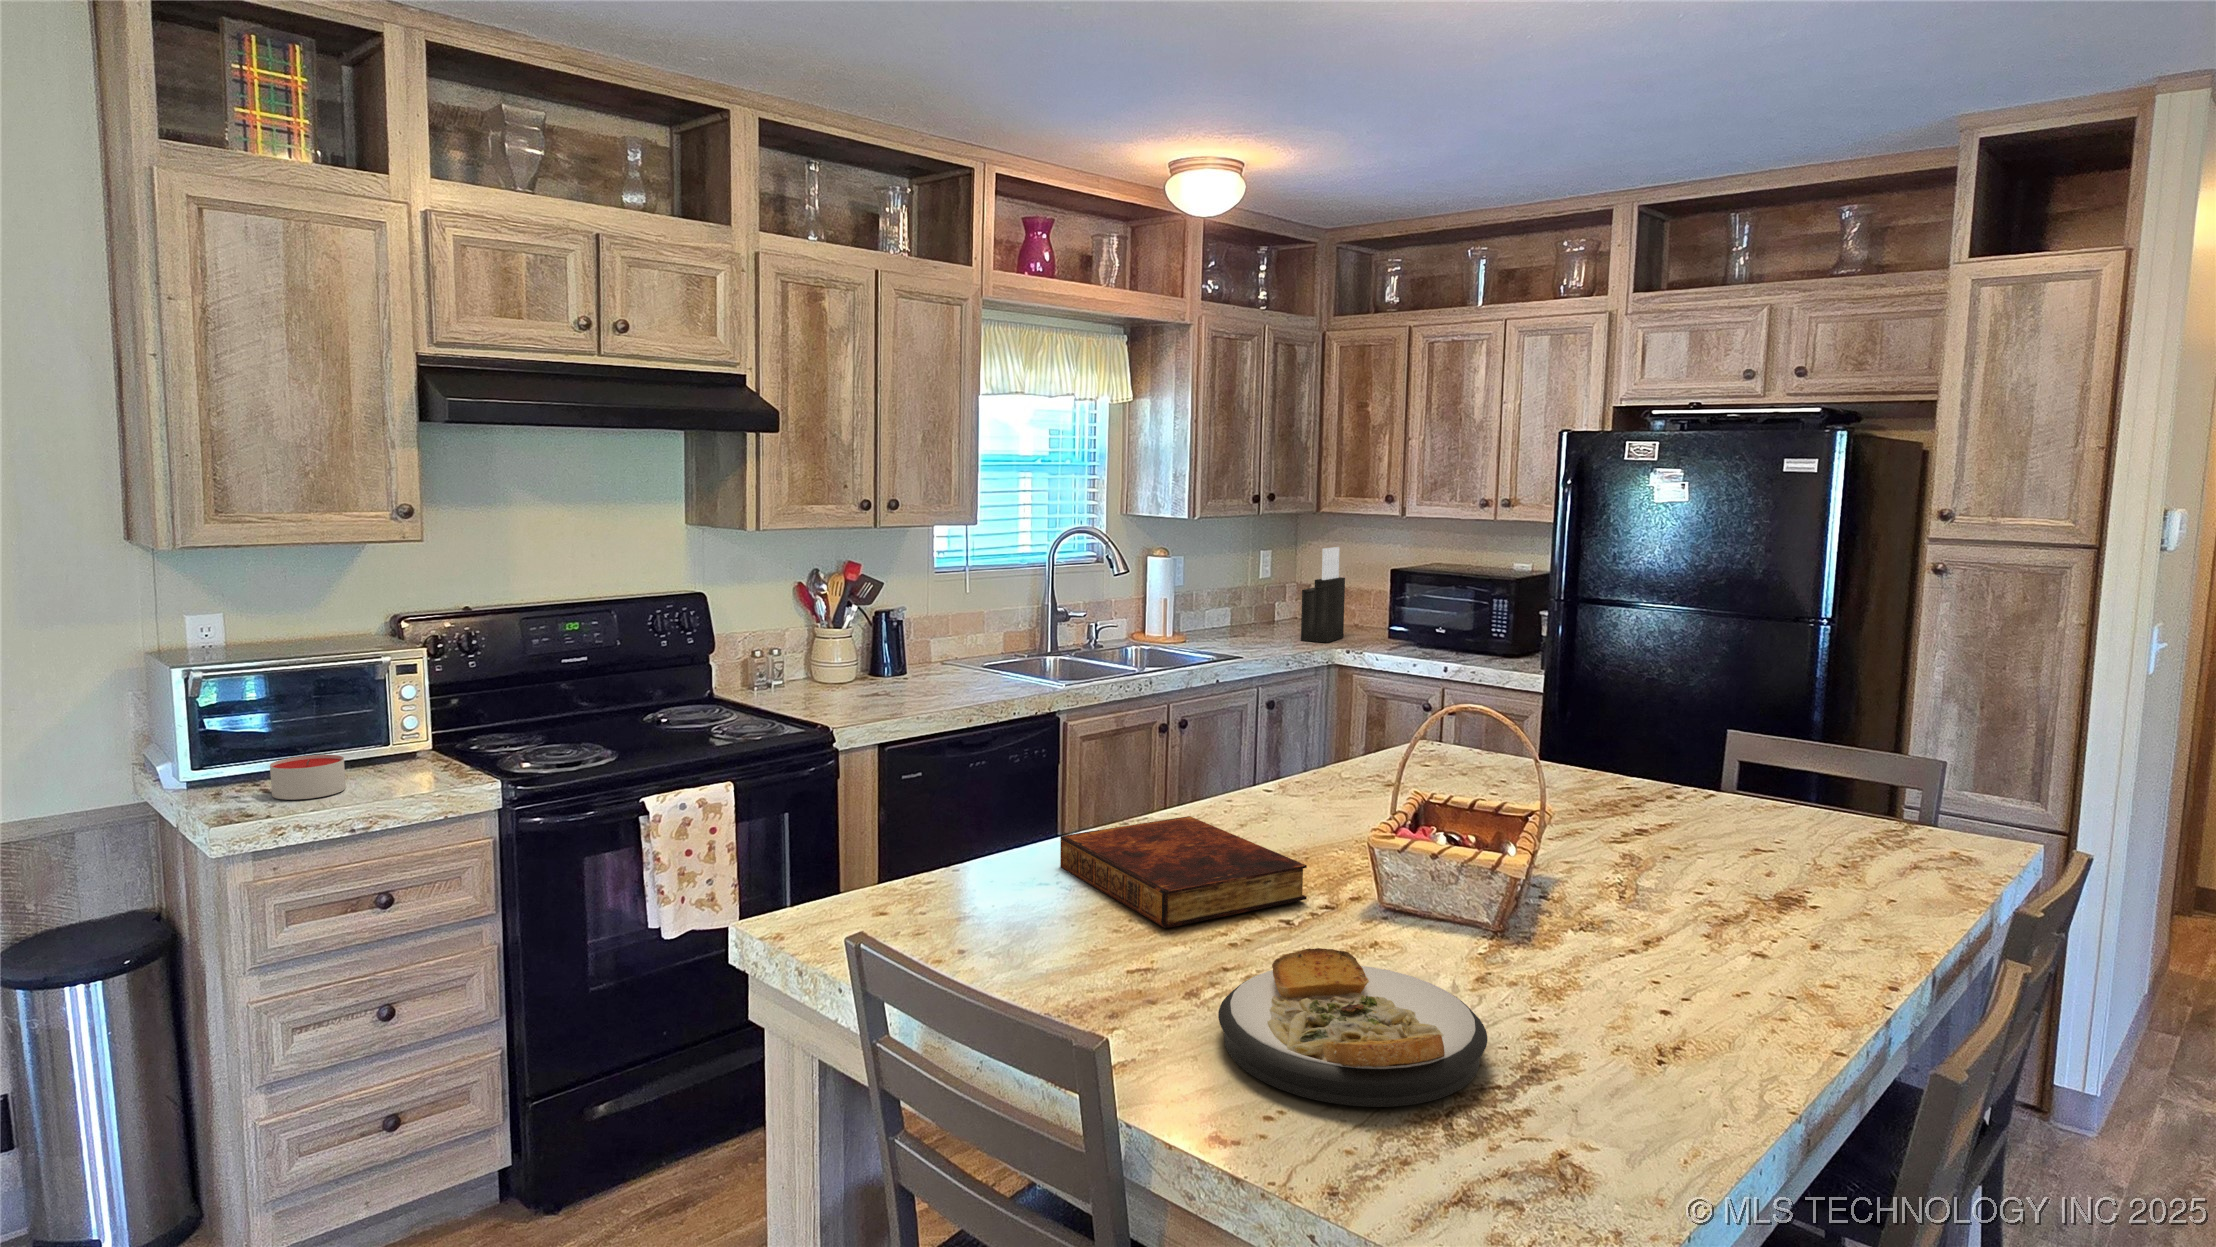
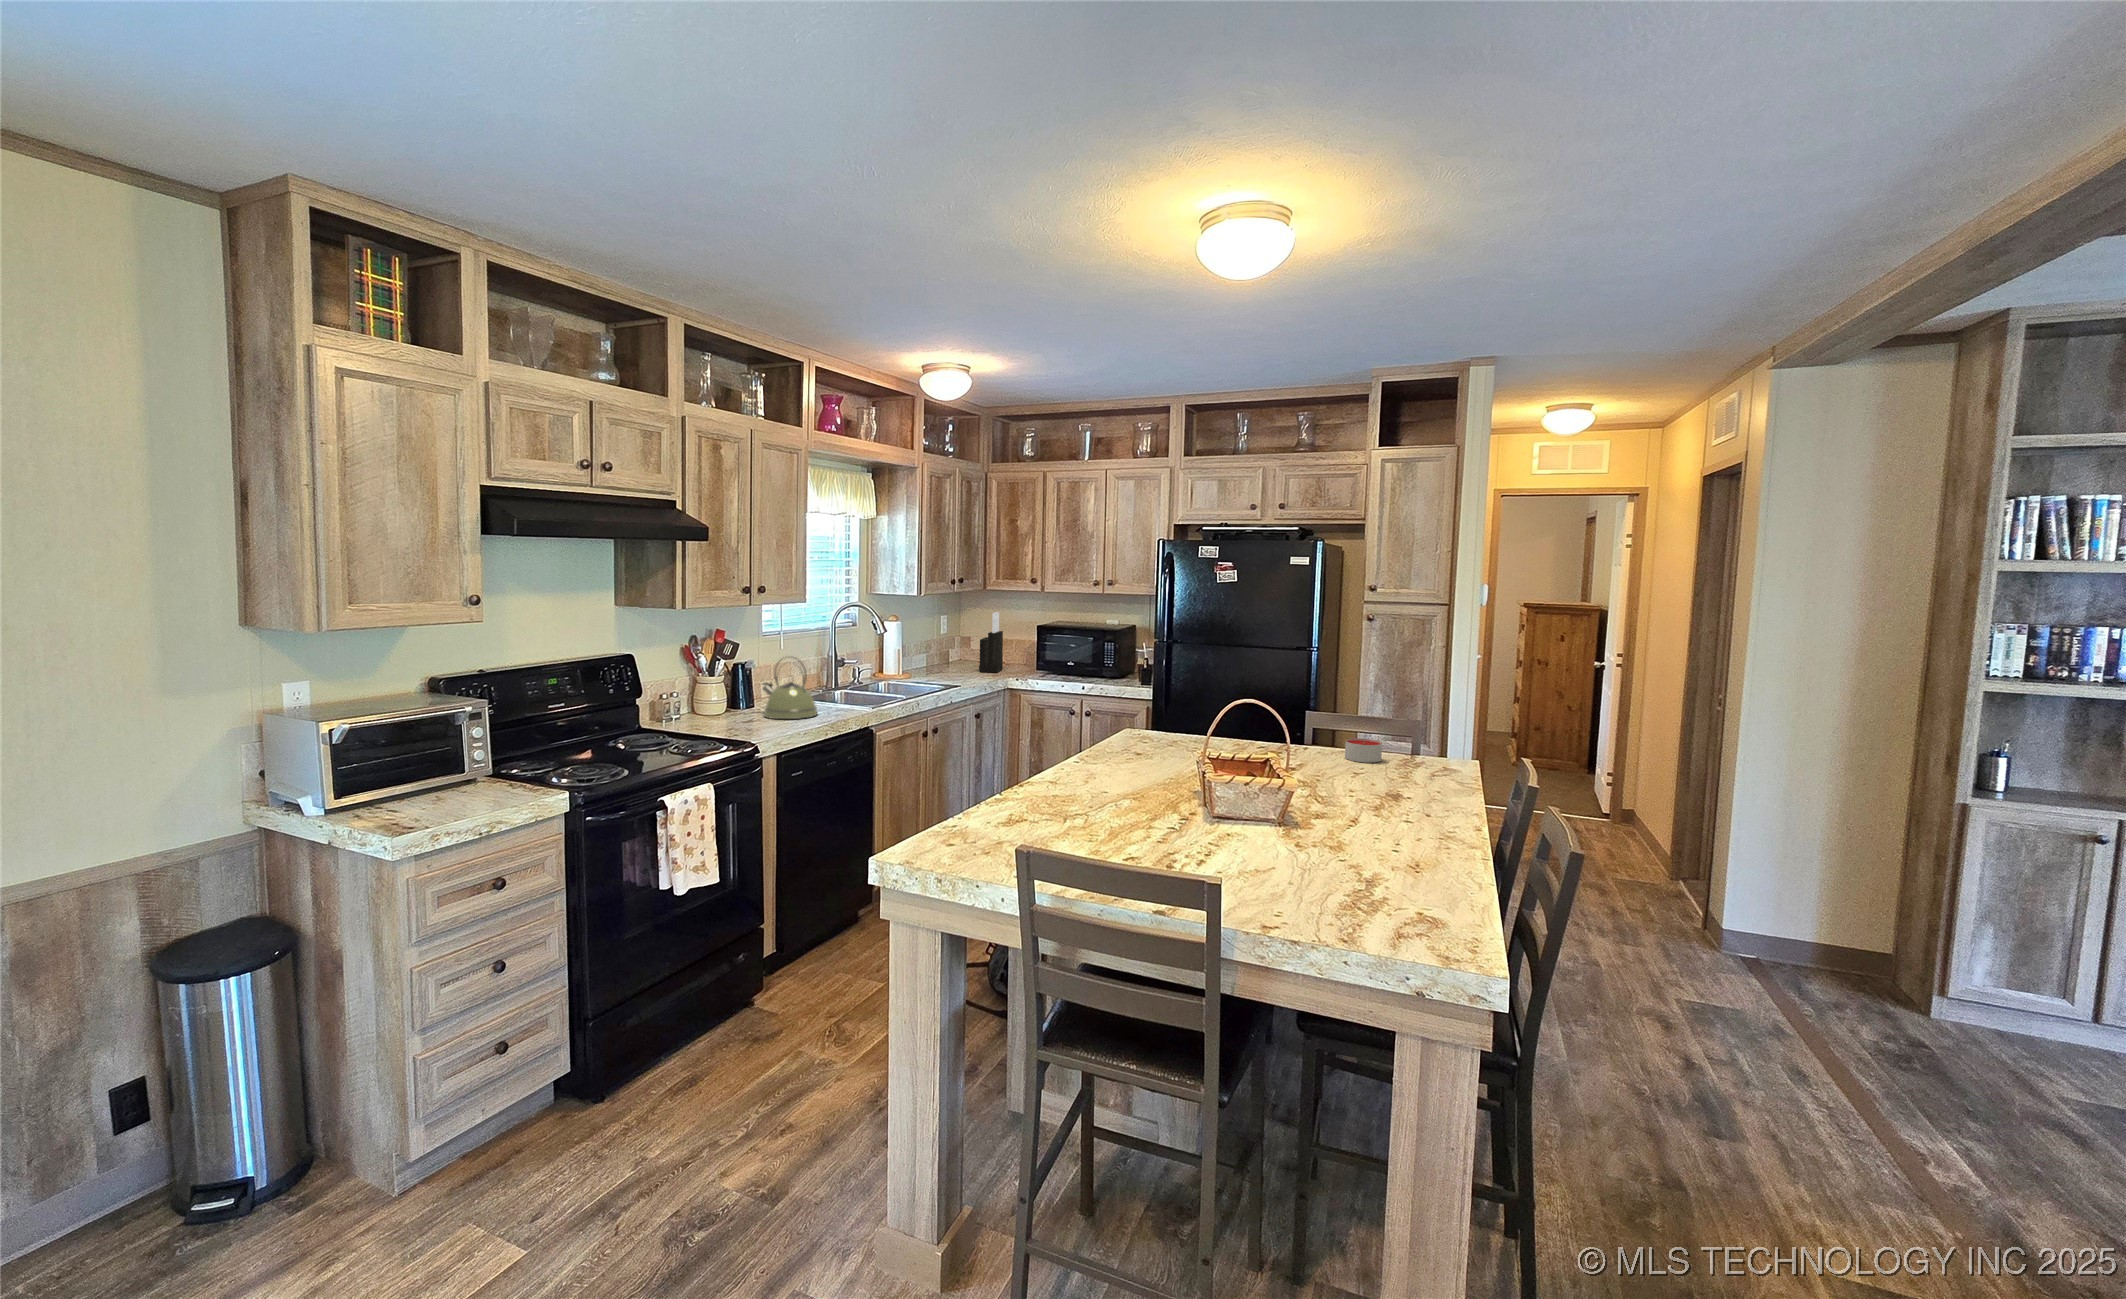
kettle: none [898,604,975,697] -> present [763,658,818,719]
candle: present [270,755,346,800] -> present [1345,738,1382,763]
book: present [1060,816,1307,928] -> none [1030,766,1169,819]
plate: present [1218,948,1487,1107] -> none [1196,812,1321,870]

